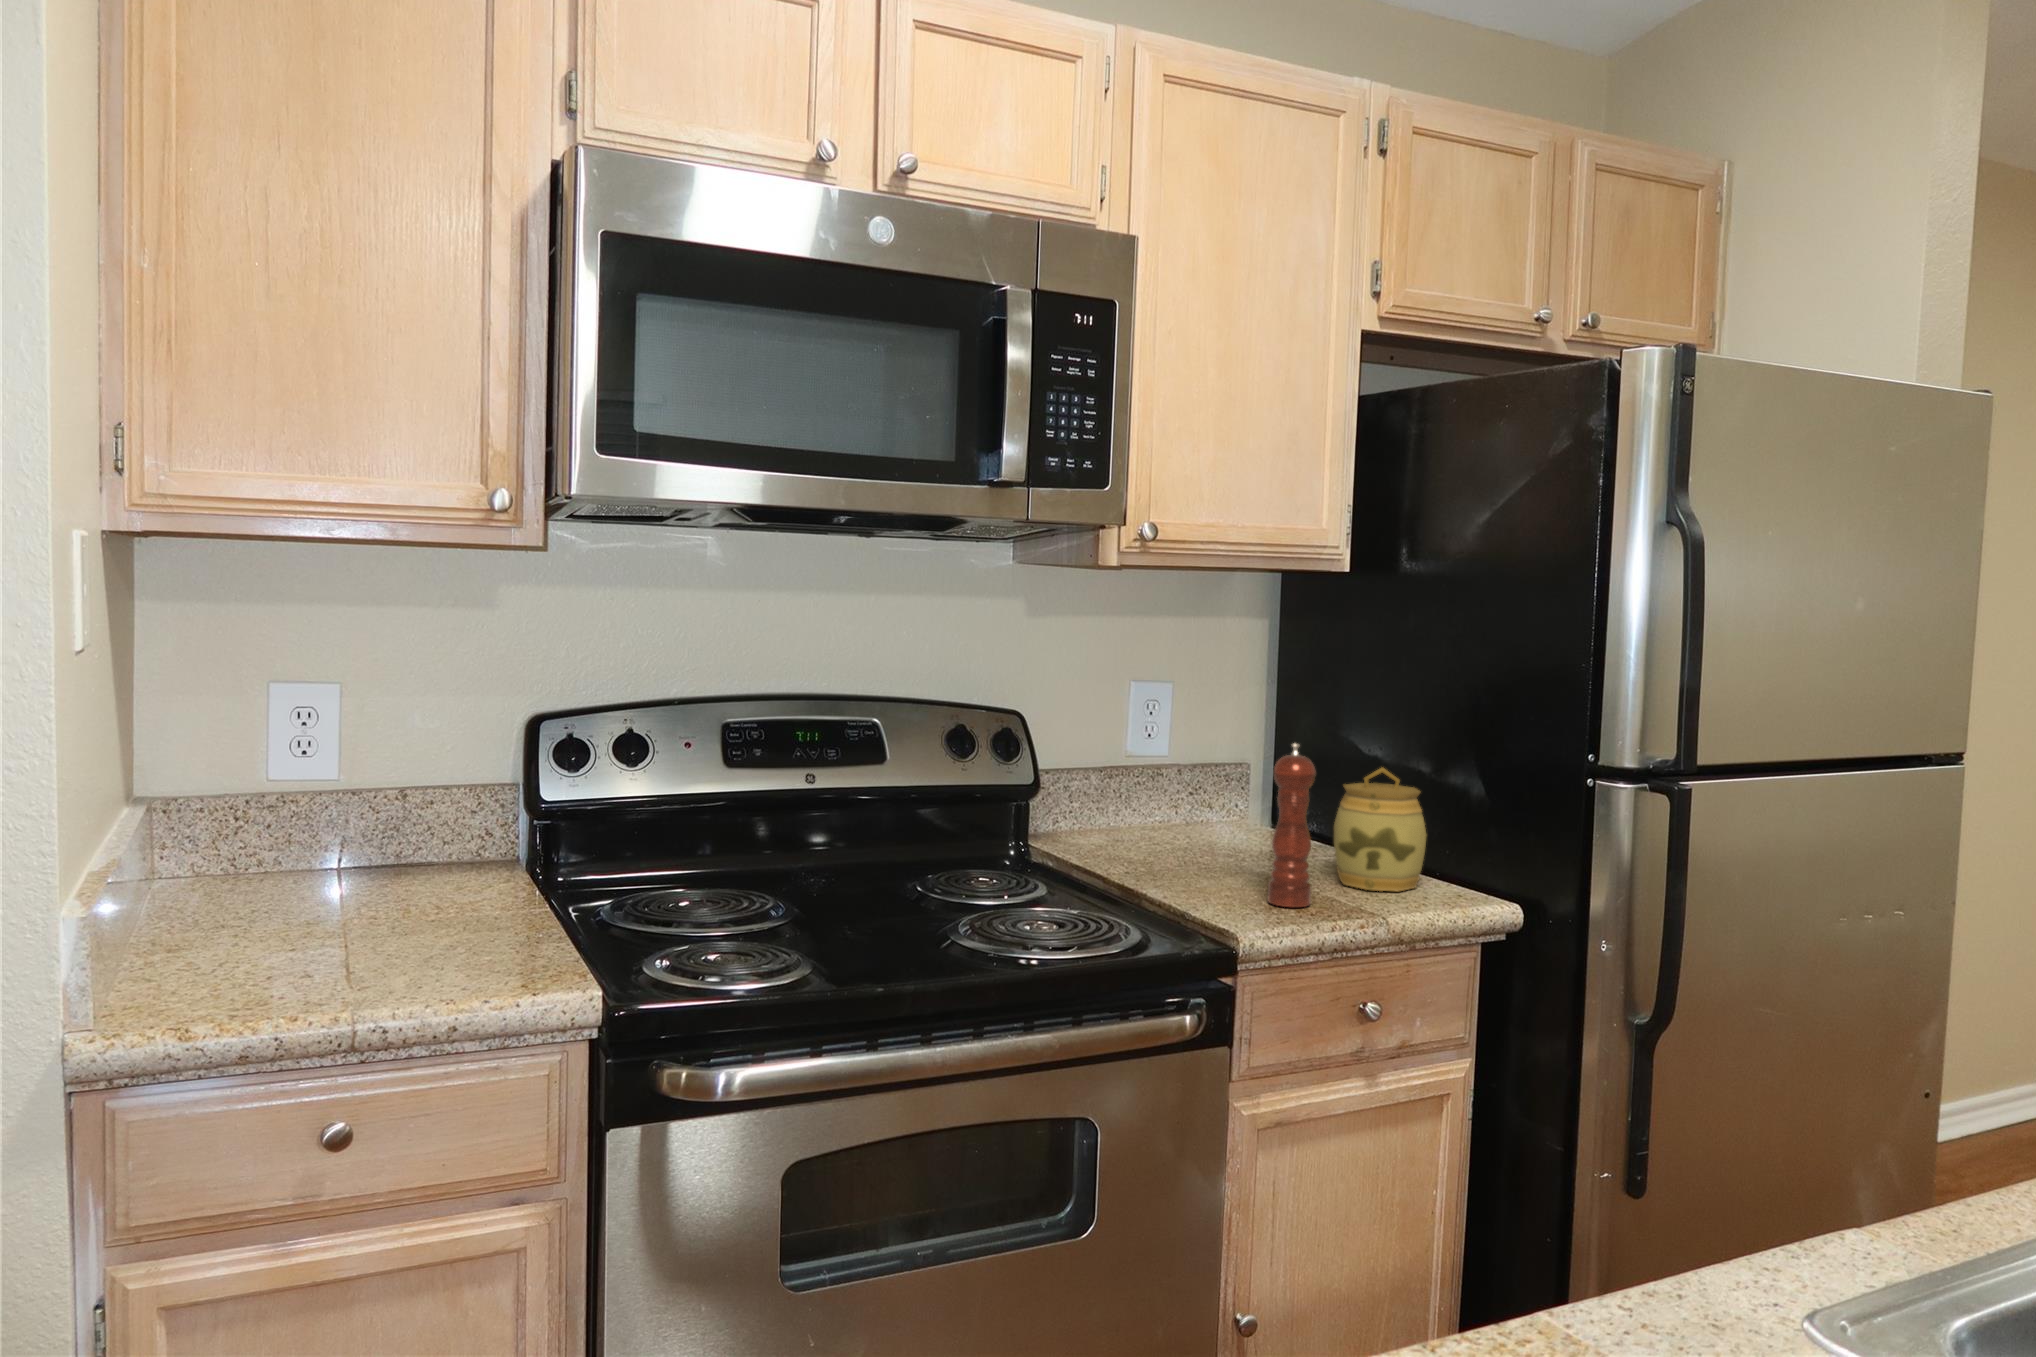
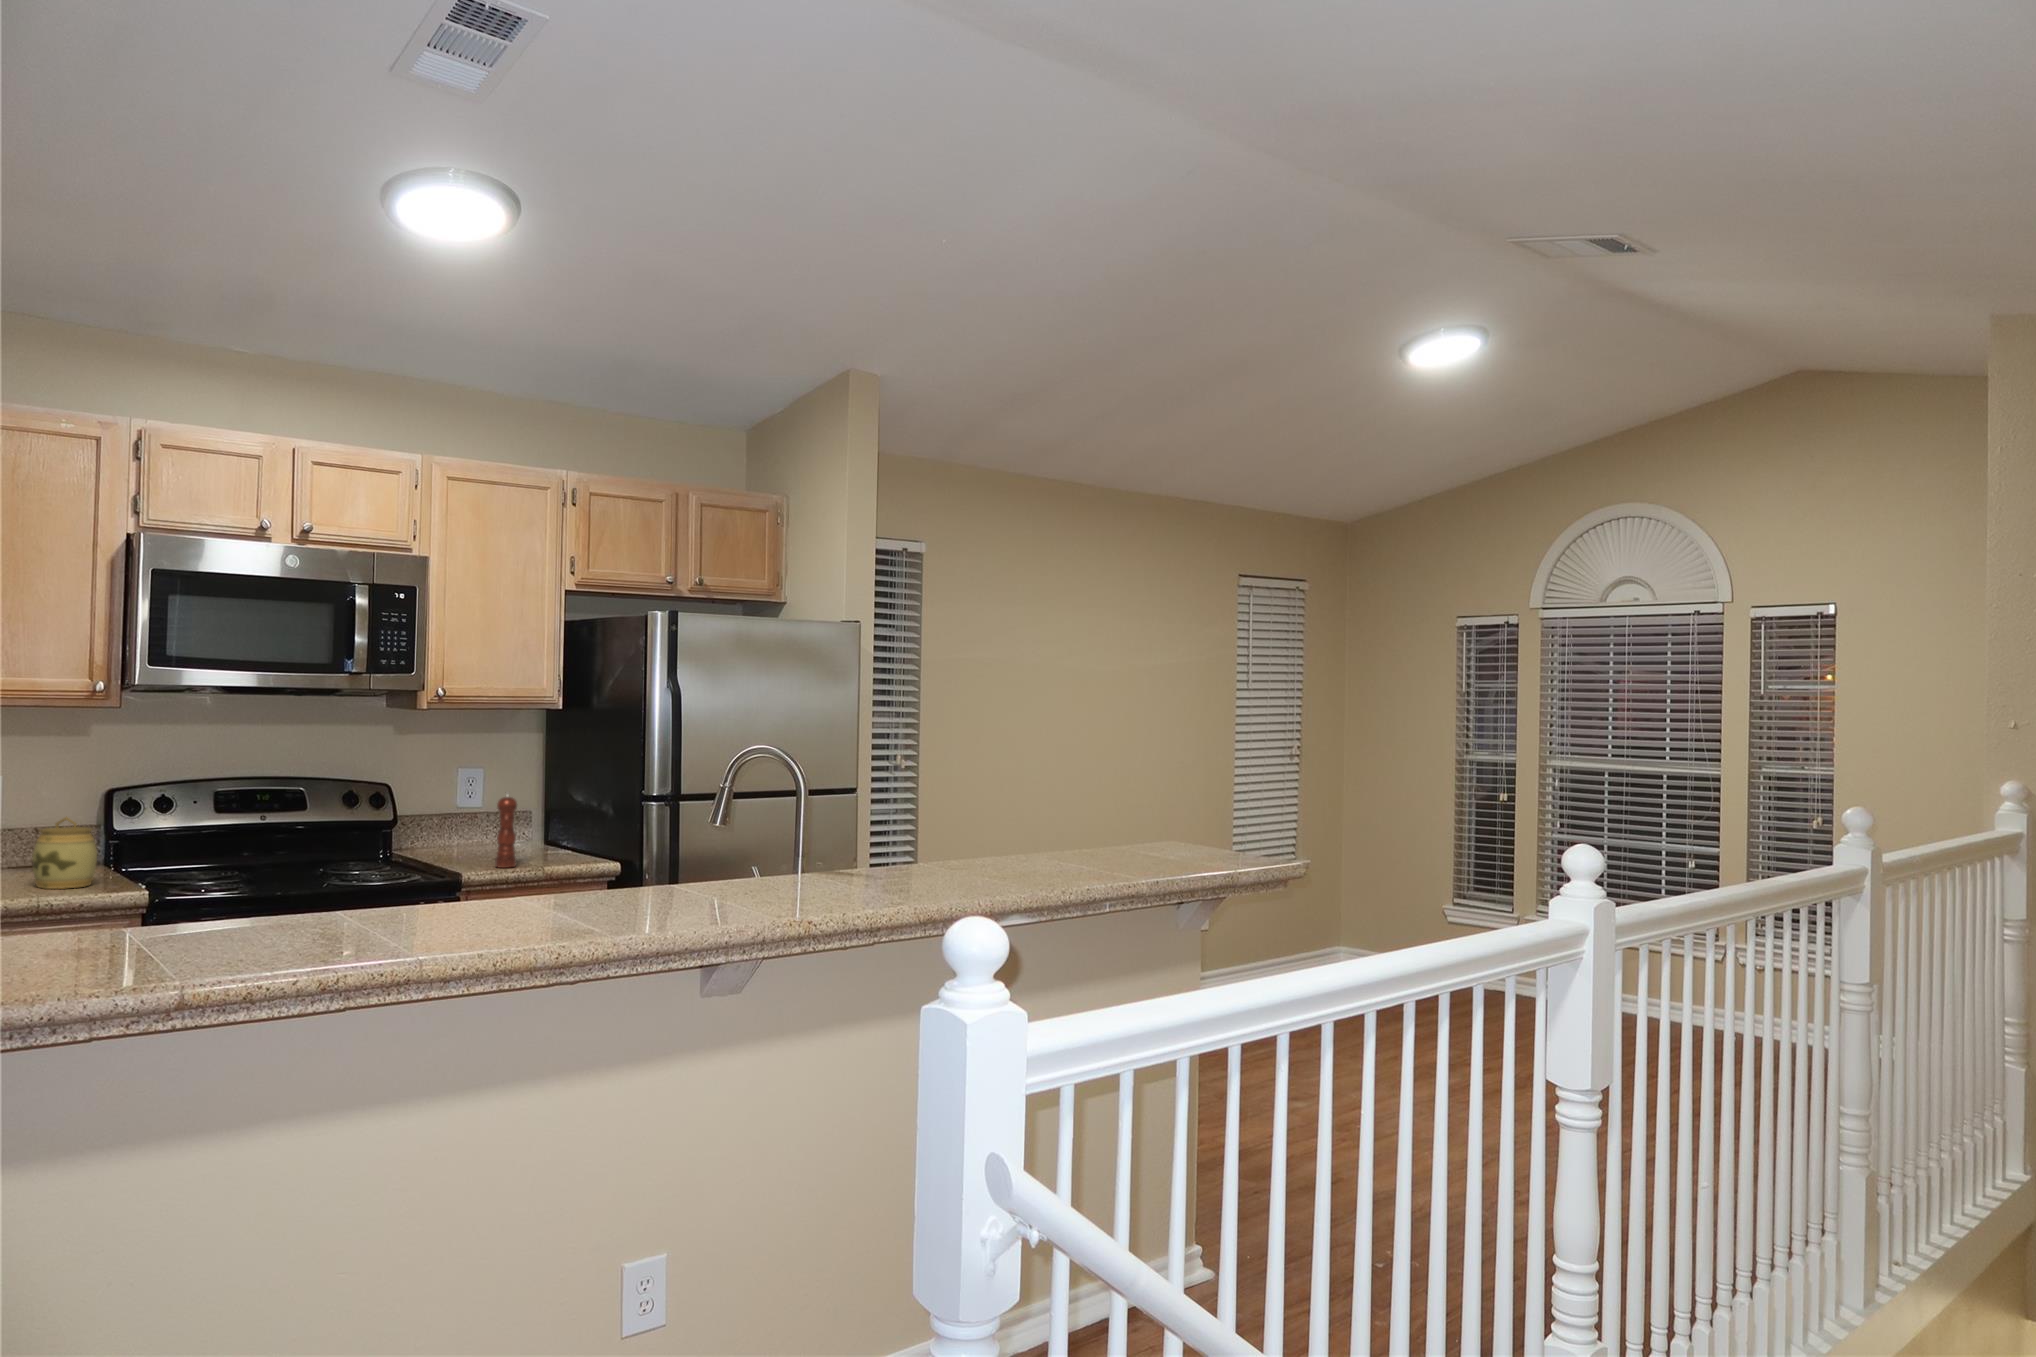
jar: present [1334,768,1426,892] -> present [32,817,97,889]

